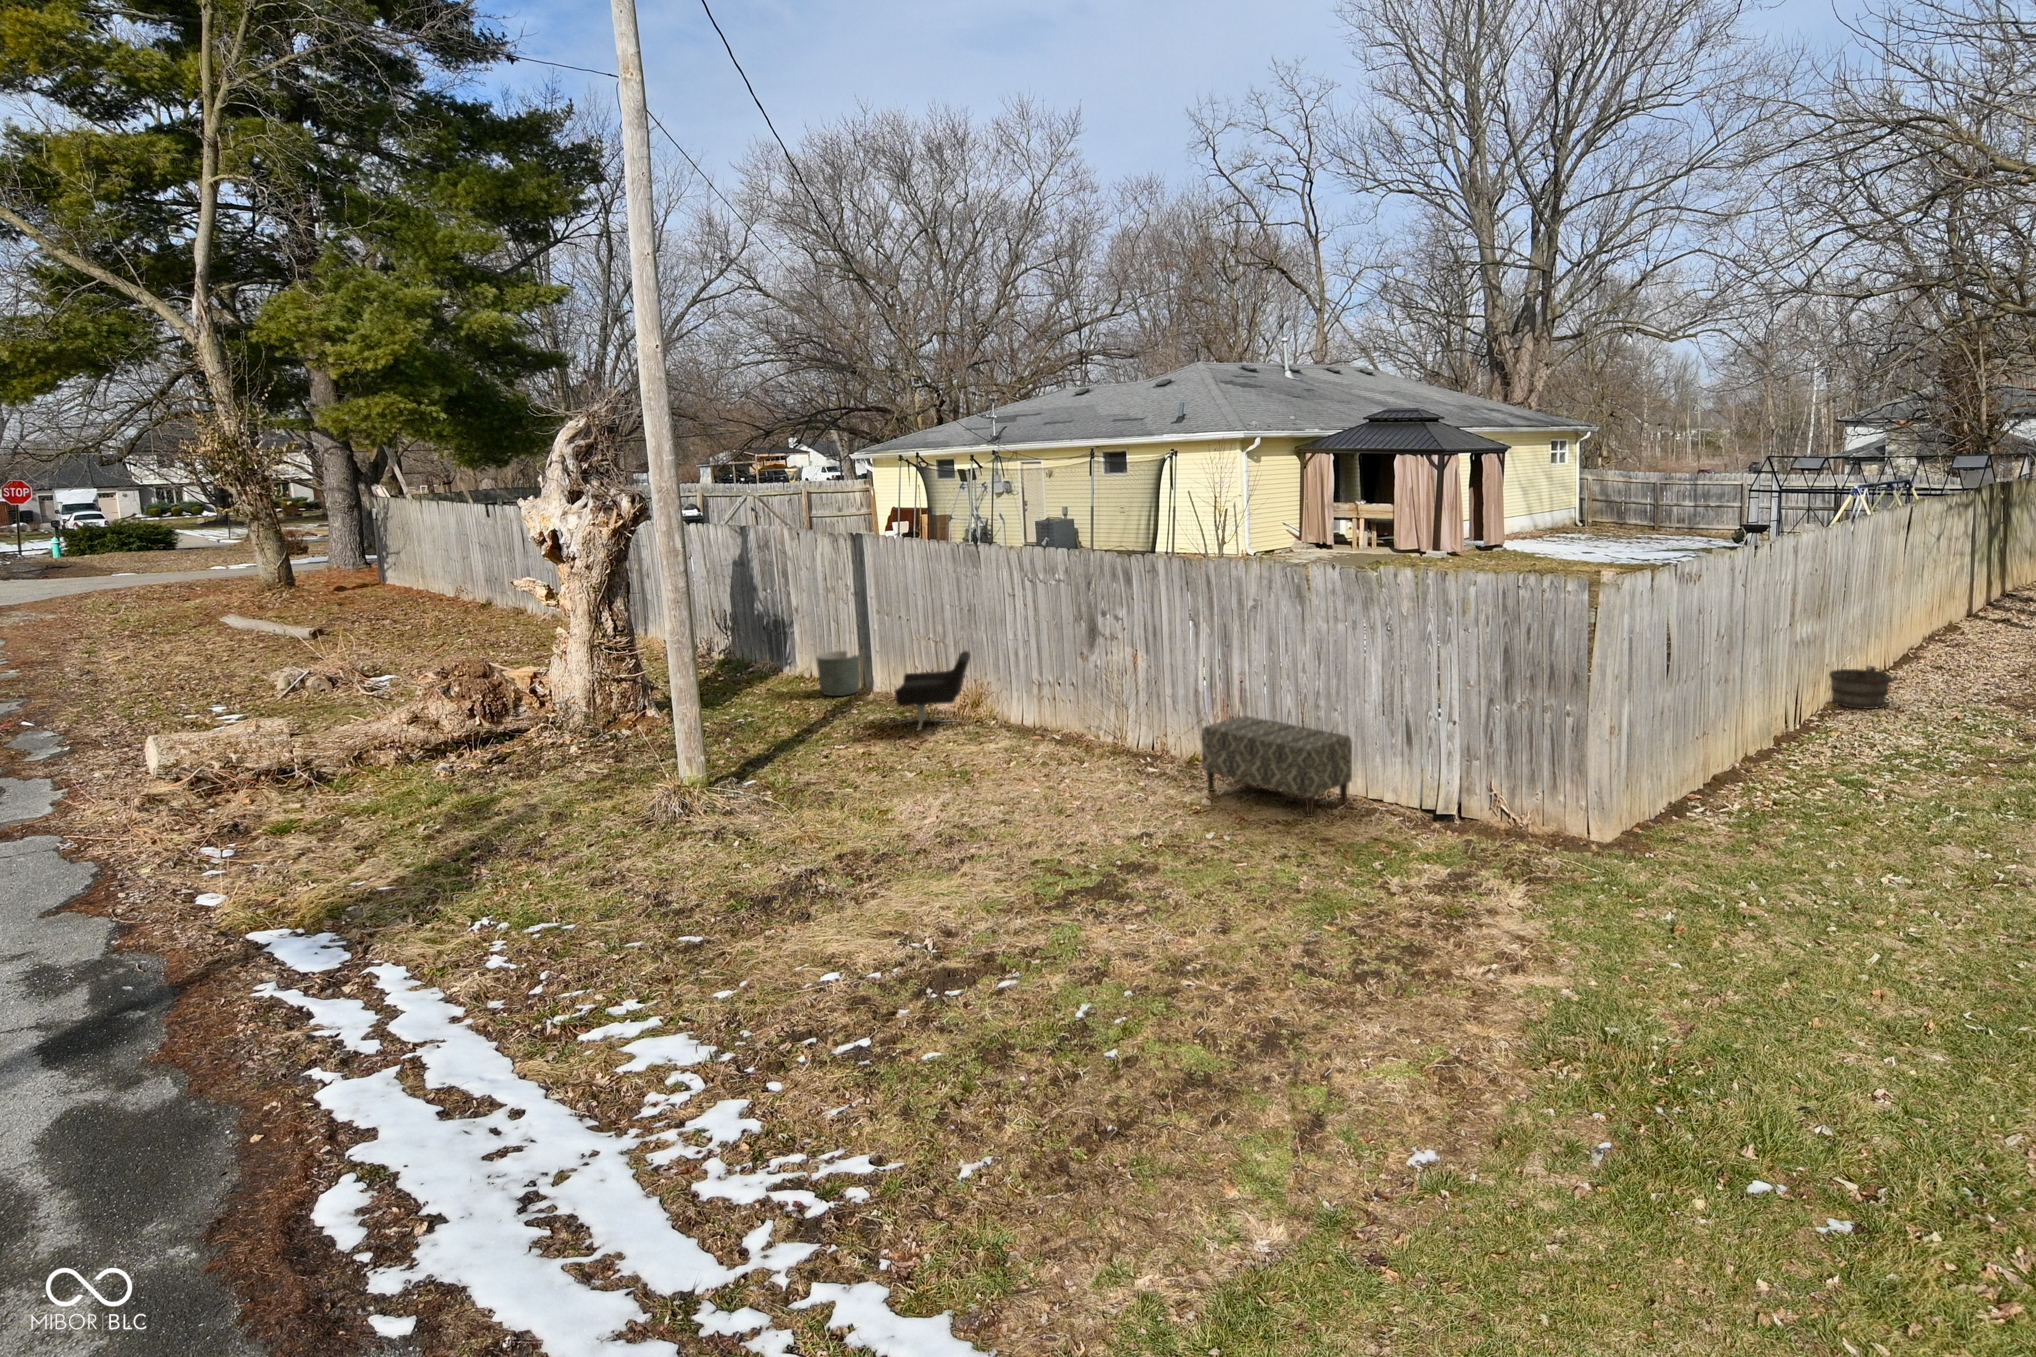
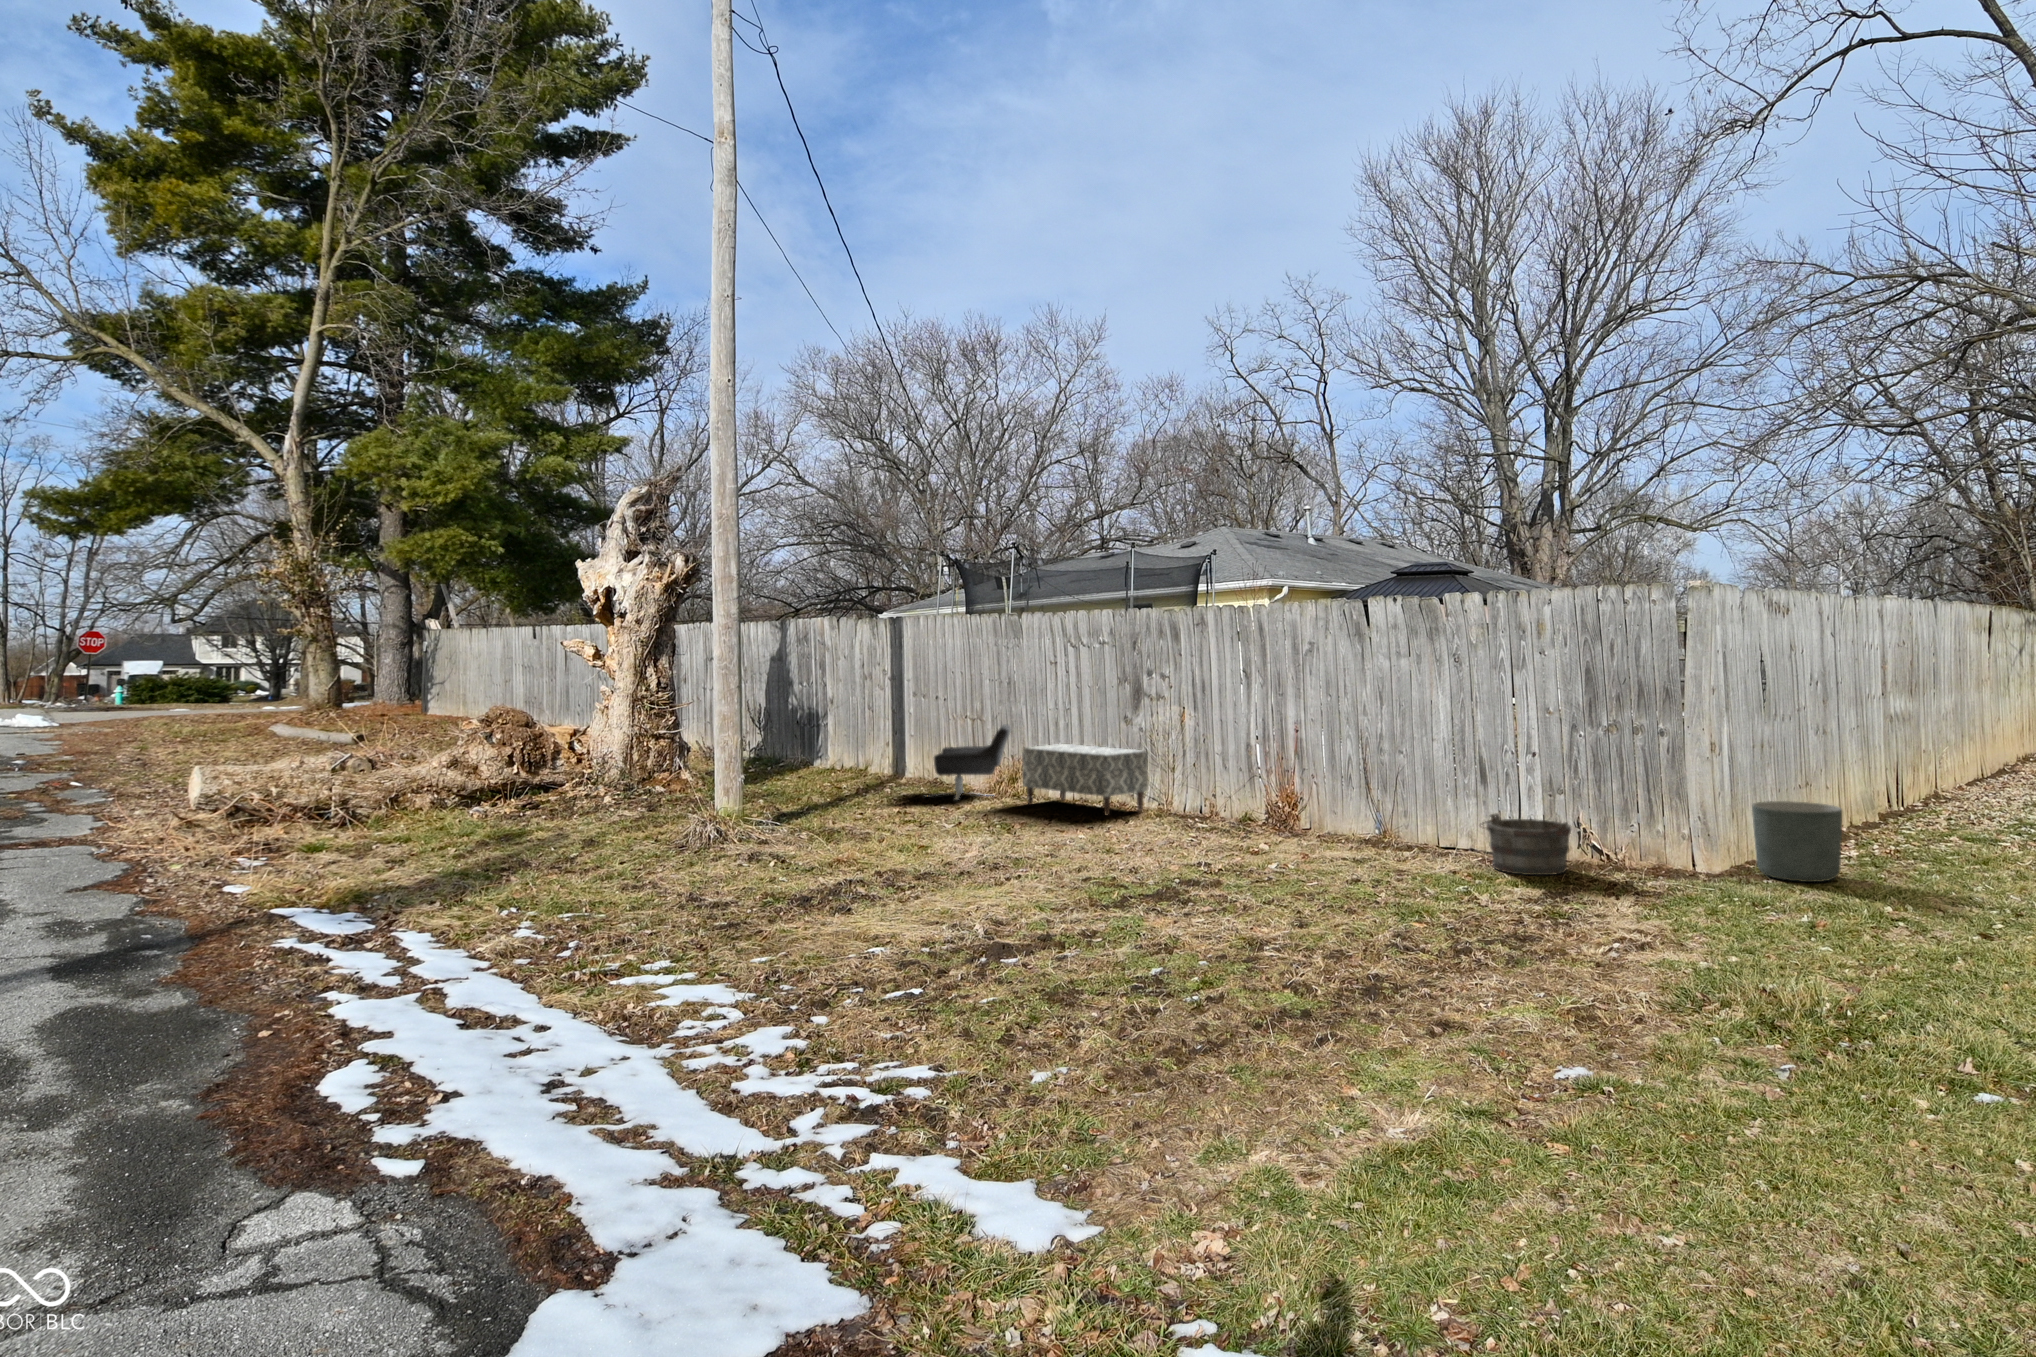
planter: present [816,651,861,696] -> present [1752,801,1842,882]
bucket: present [1829,666,1898,709] -> present [1480,813,1571,875]
bench: present [1201,716,1352,817] -> present [1022,744,1148,815]

